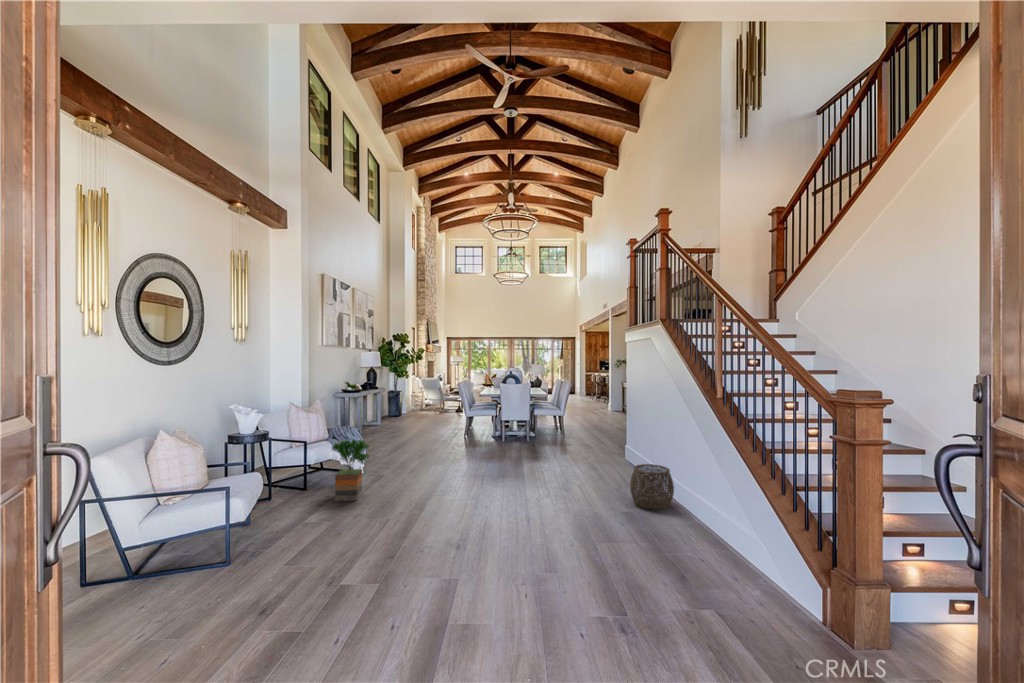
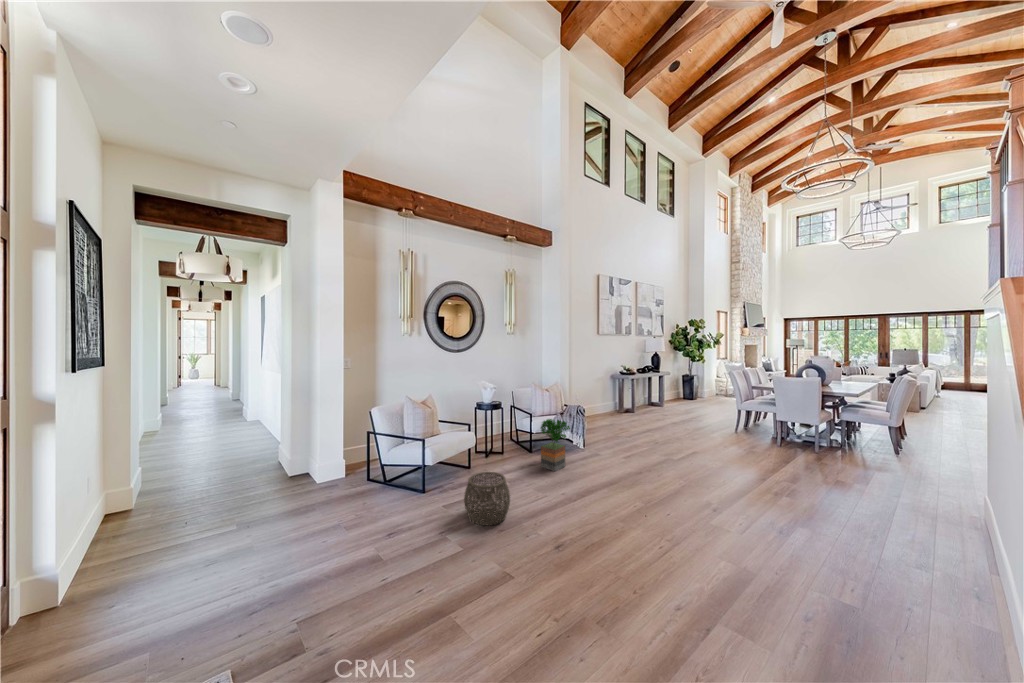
woven basket: present [630,464,674,510] -> present [464,472,510,526]

